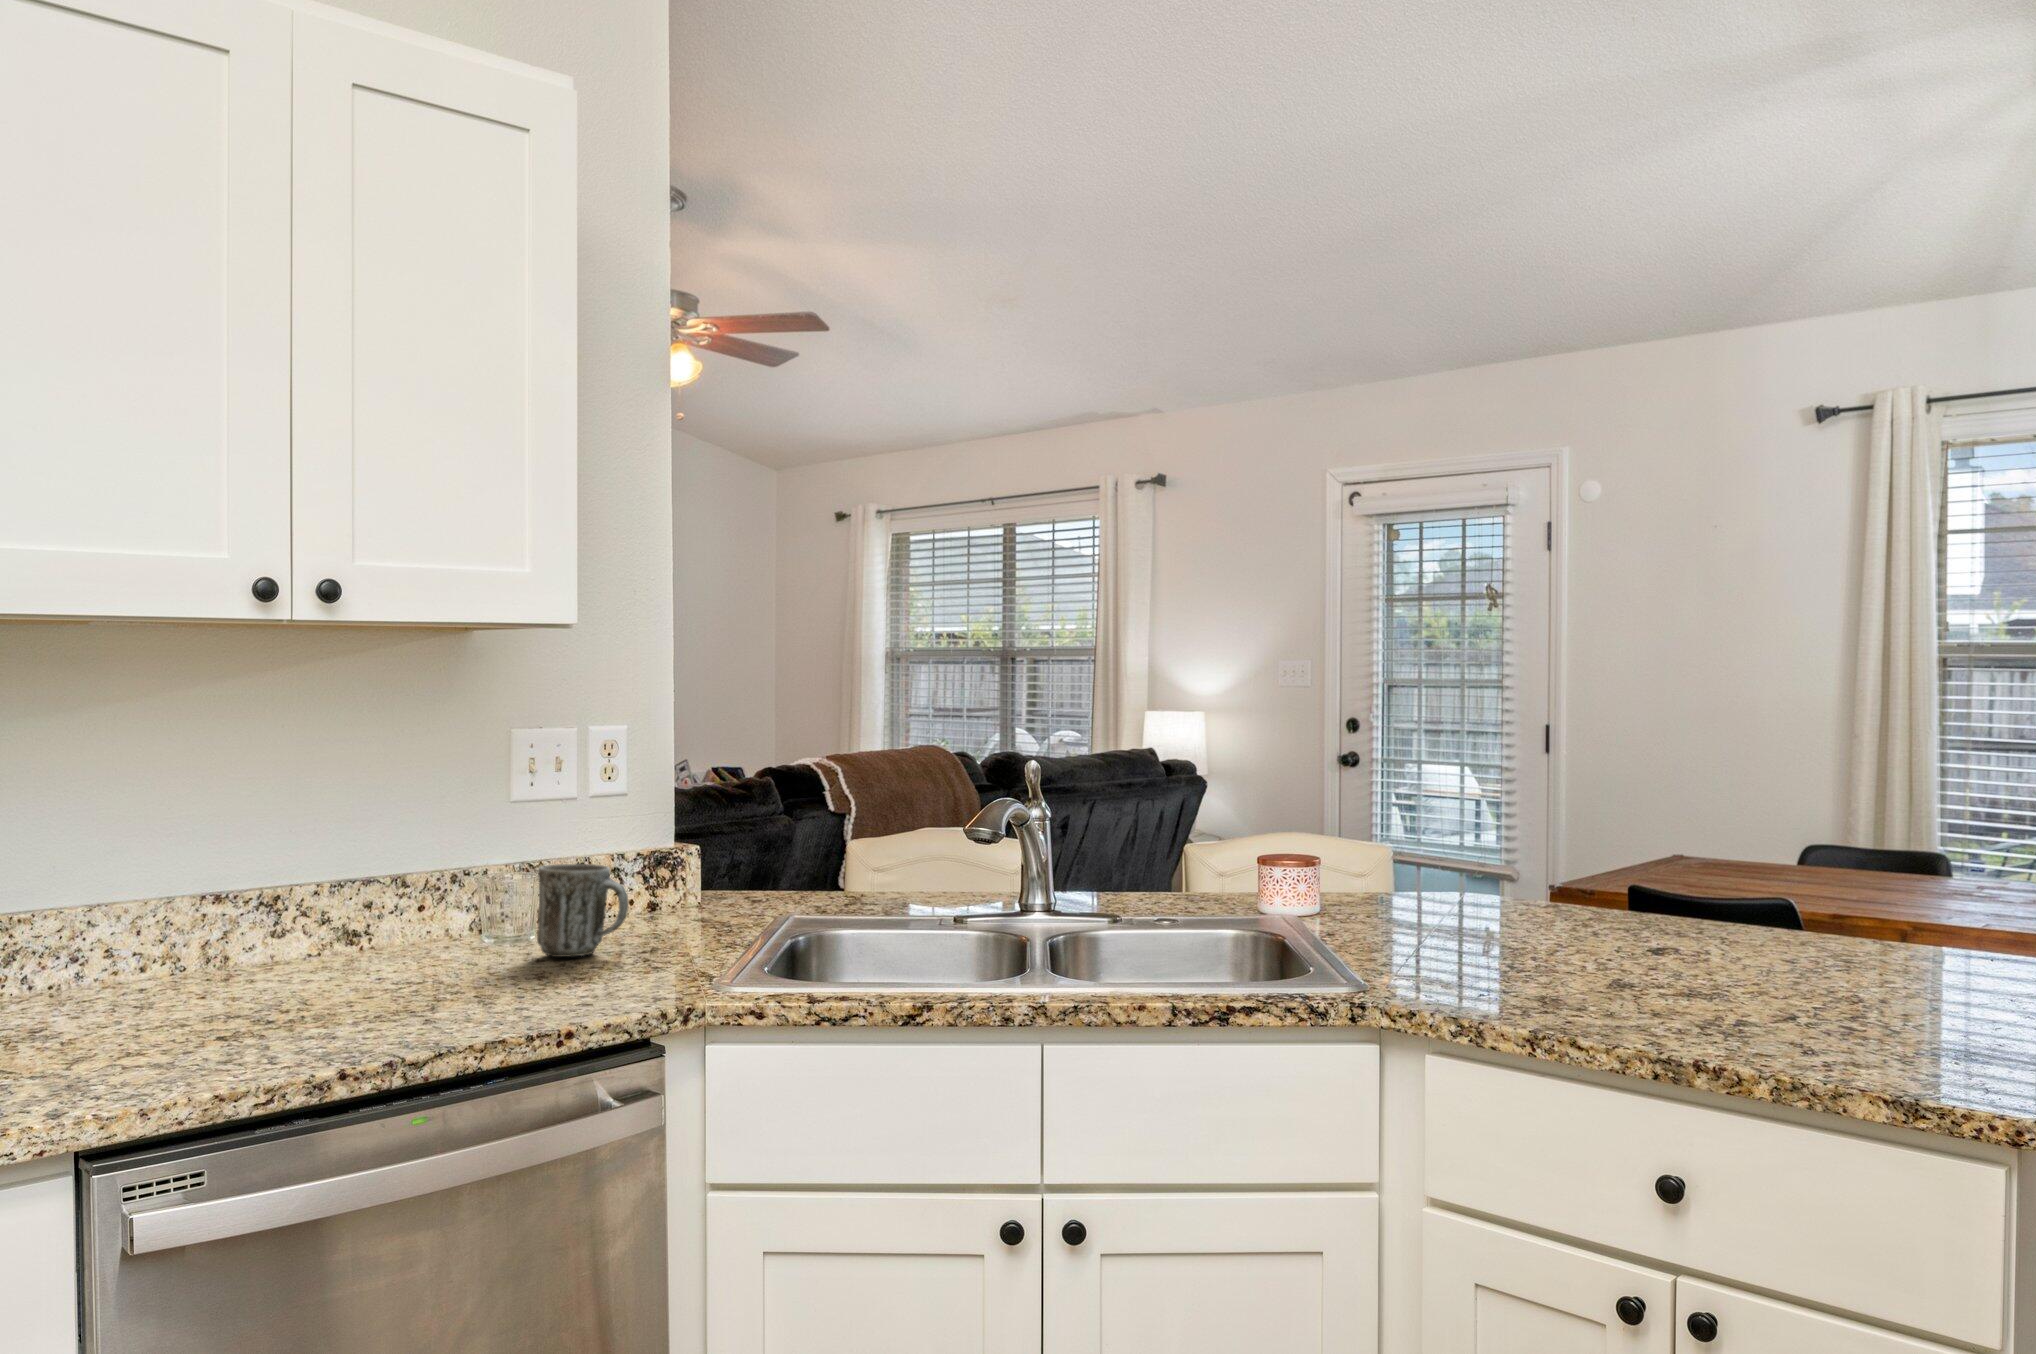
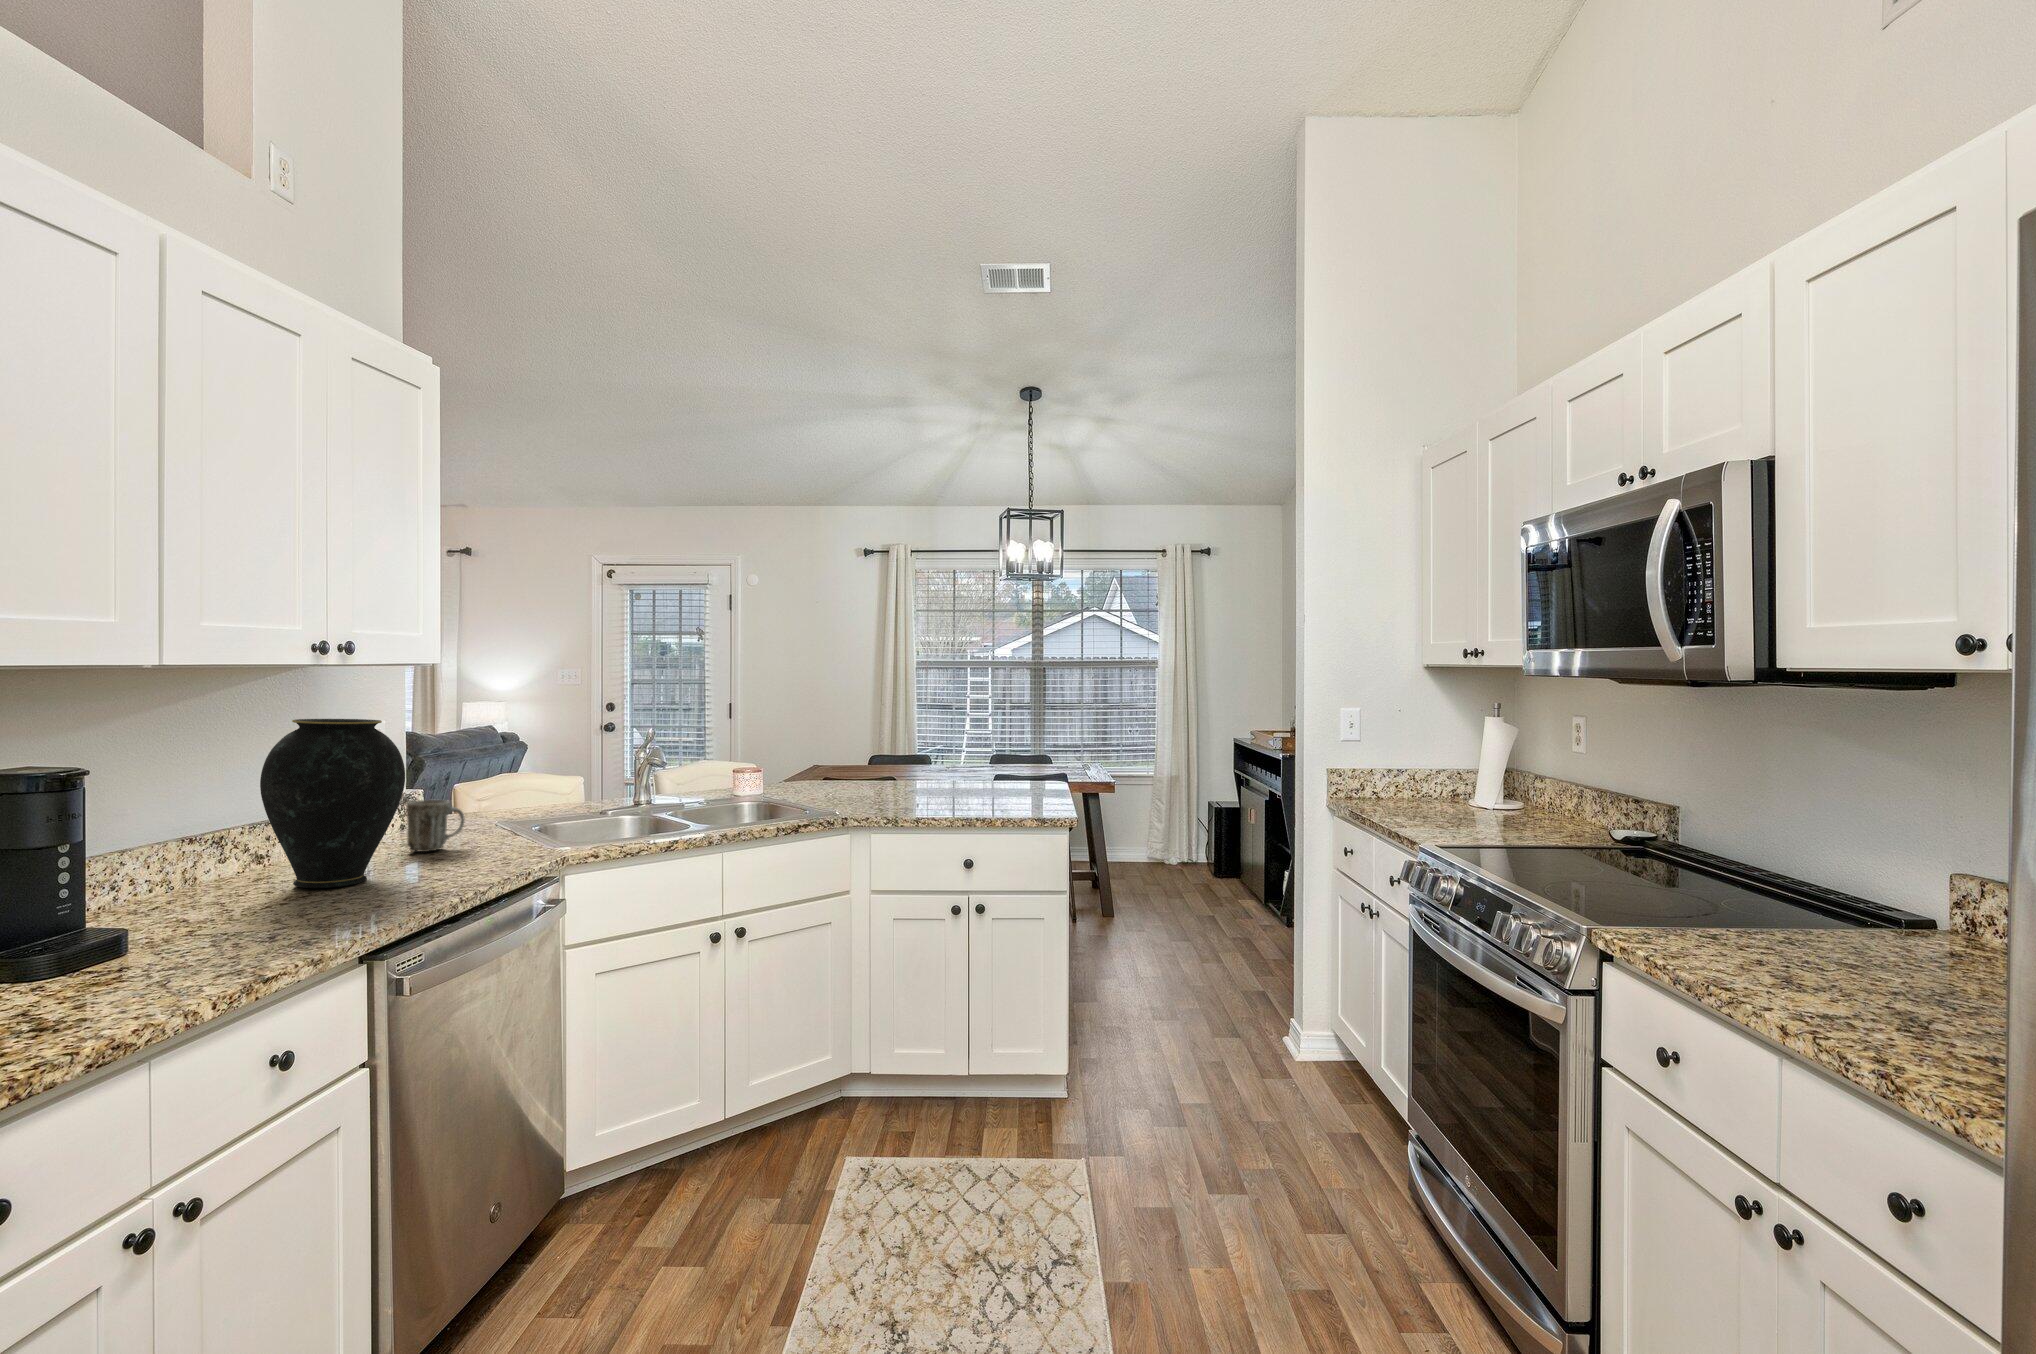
vase: none [206,702,448,1006] -> present [260,719,405,888]

